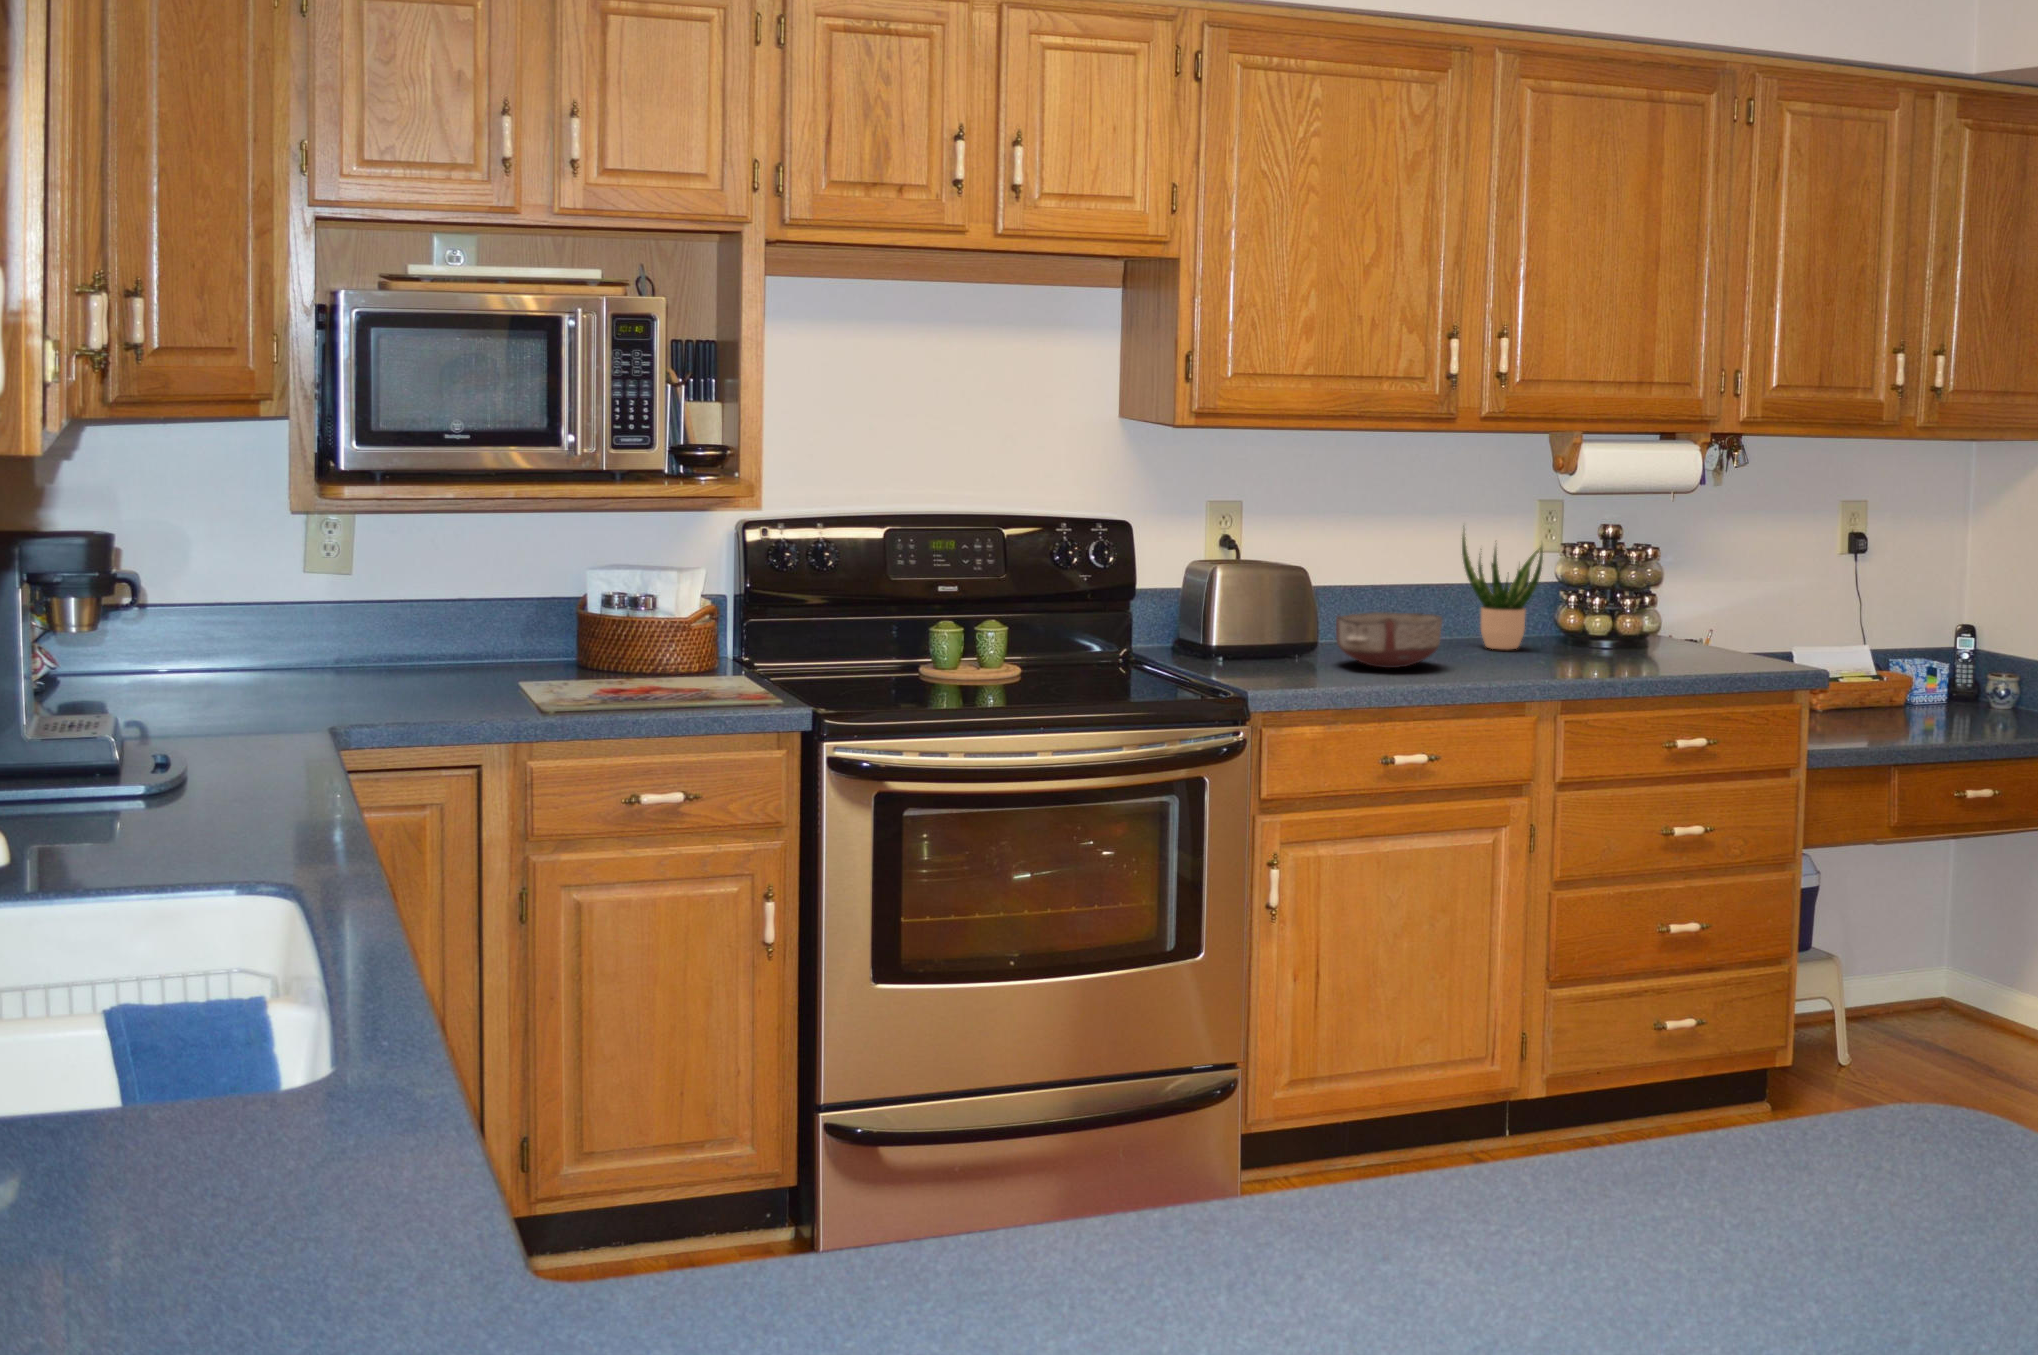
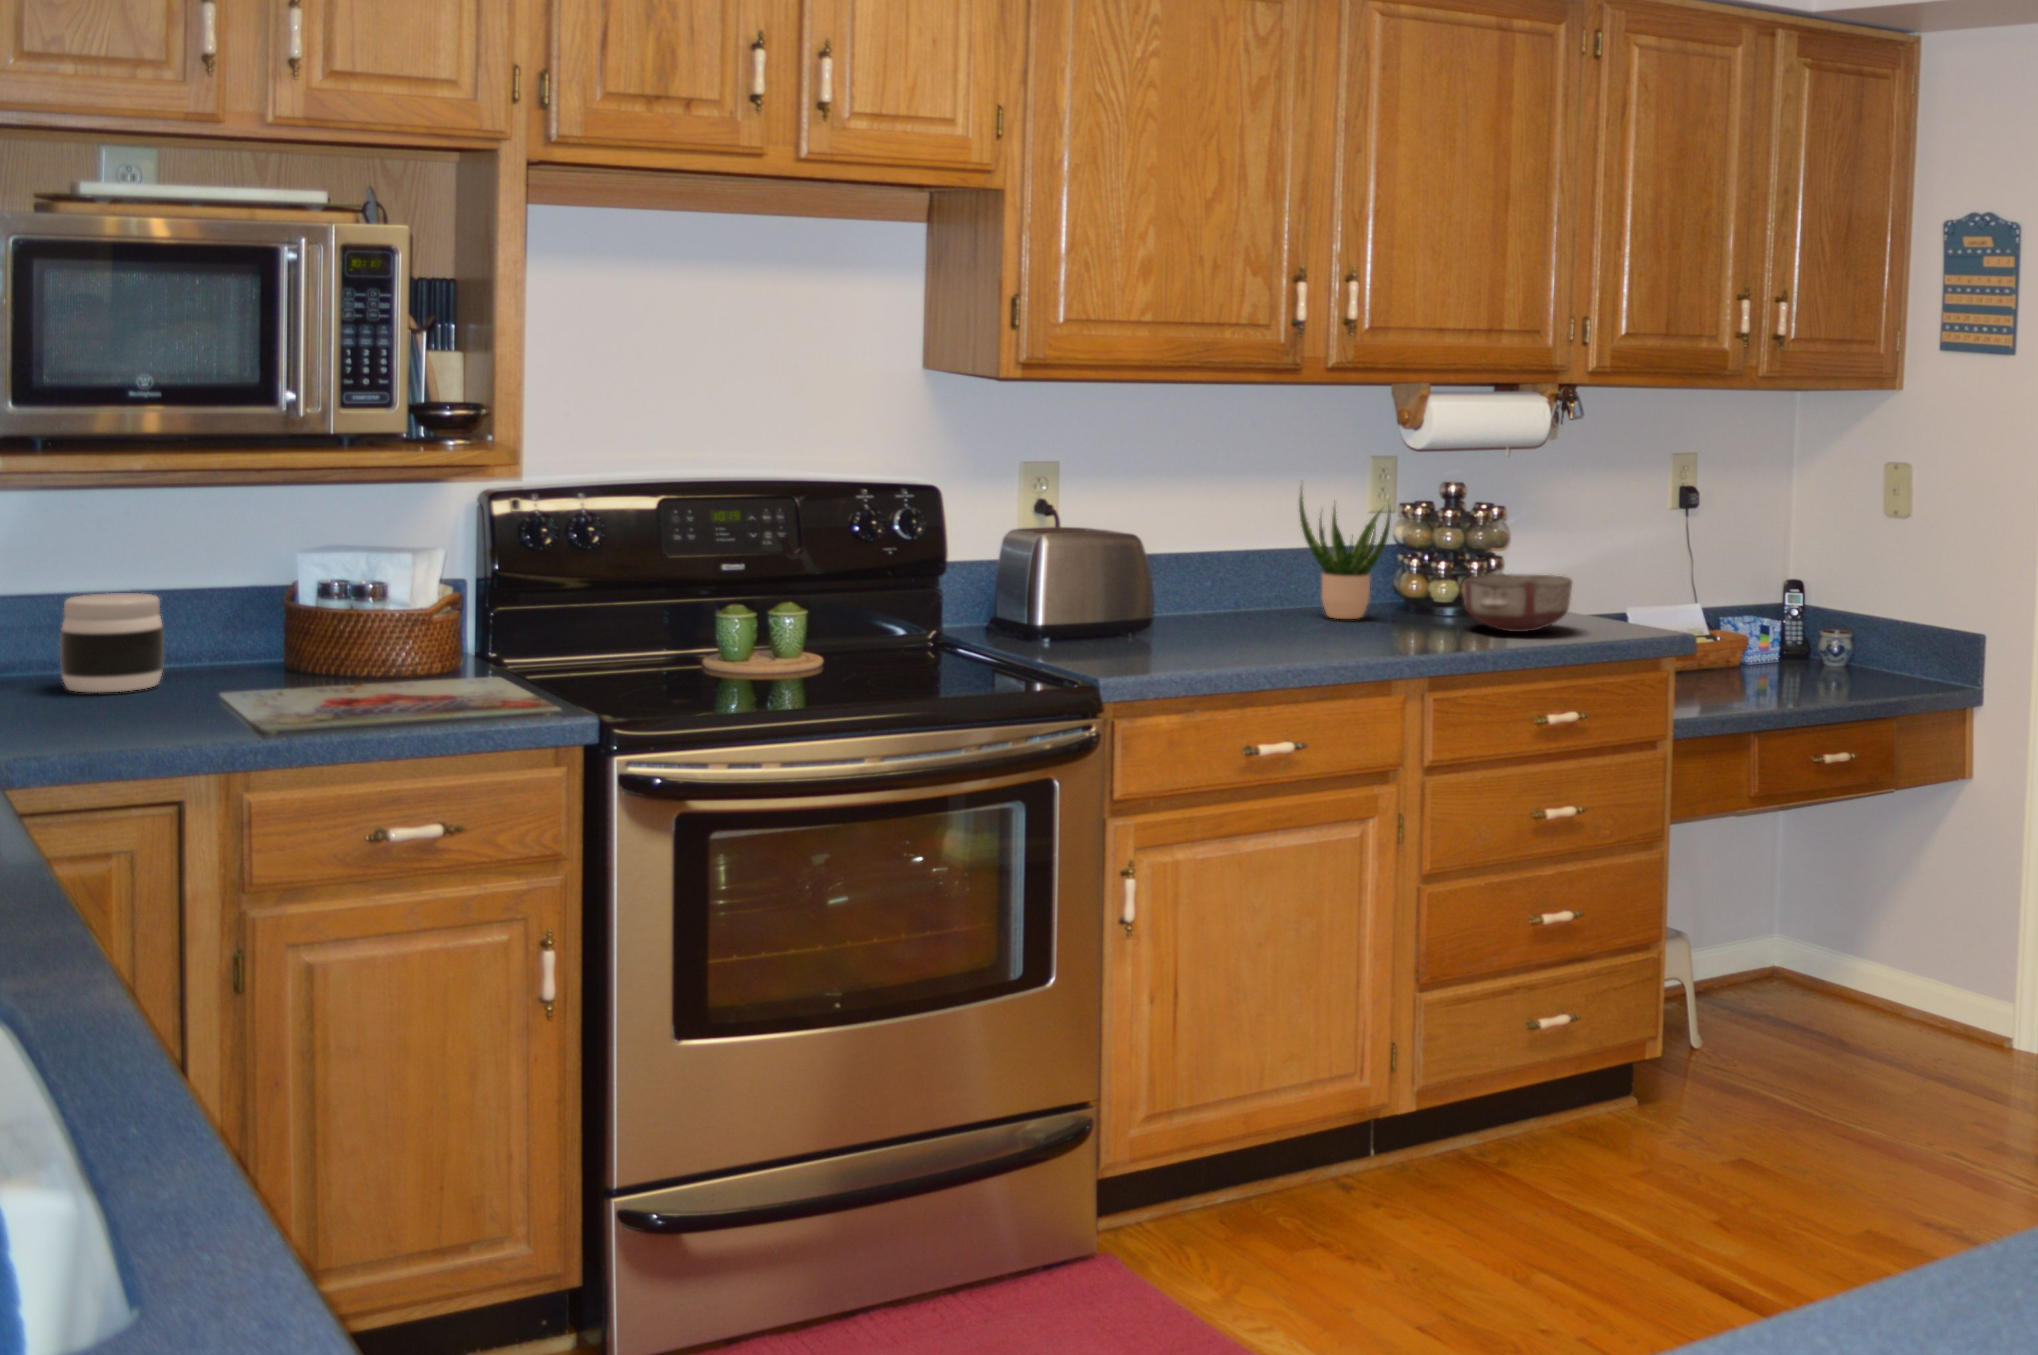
jar: none [416,600,493,679] -> present [60,593,164,693]
ceramic bowl: present [1336,612,1442,668] -> present [1463,574,1572,632]

